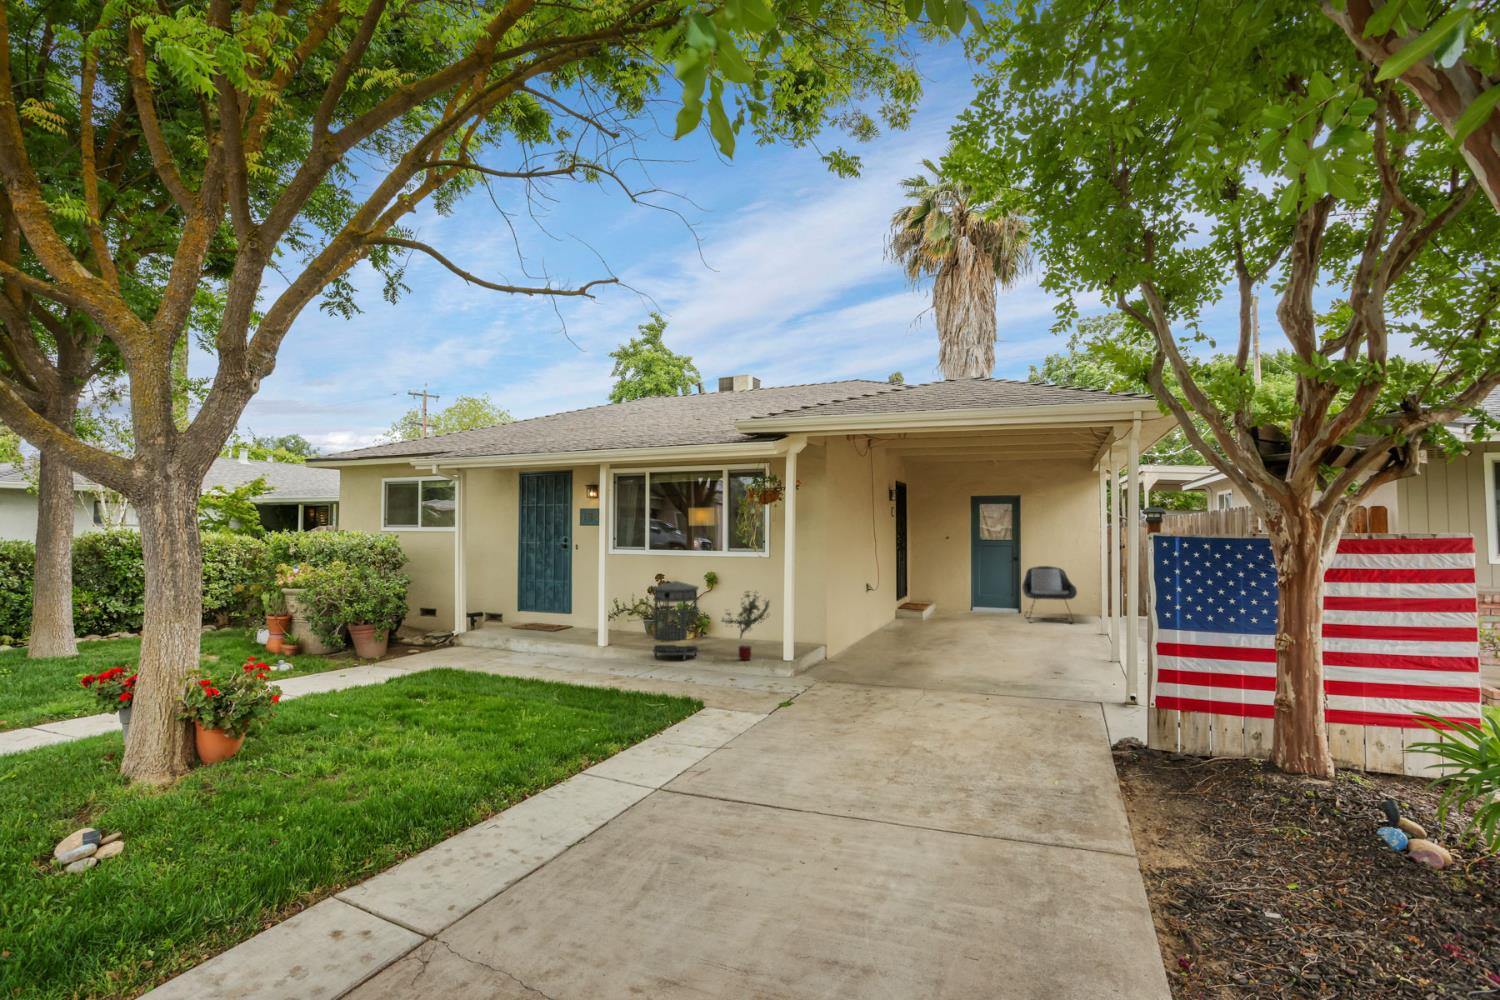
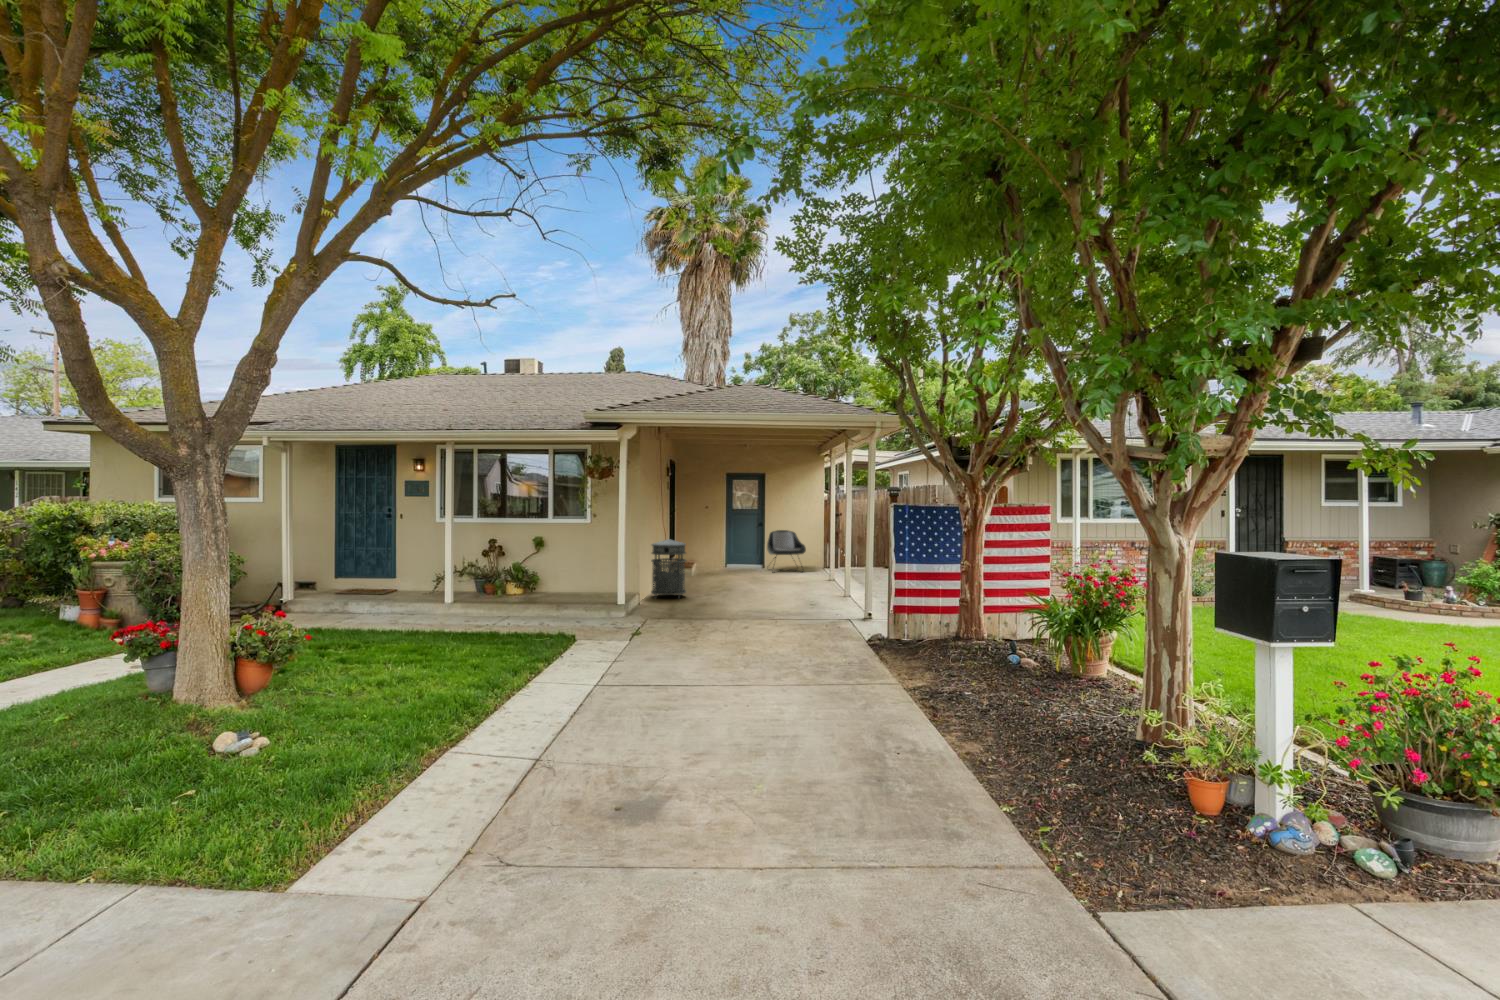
trash can: present [653,581,699,661] -> present [651,539,686,598]
potted tree: present [722,591,769,660] -> none [555,550,601,608]

